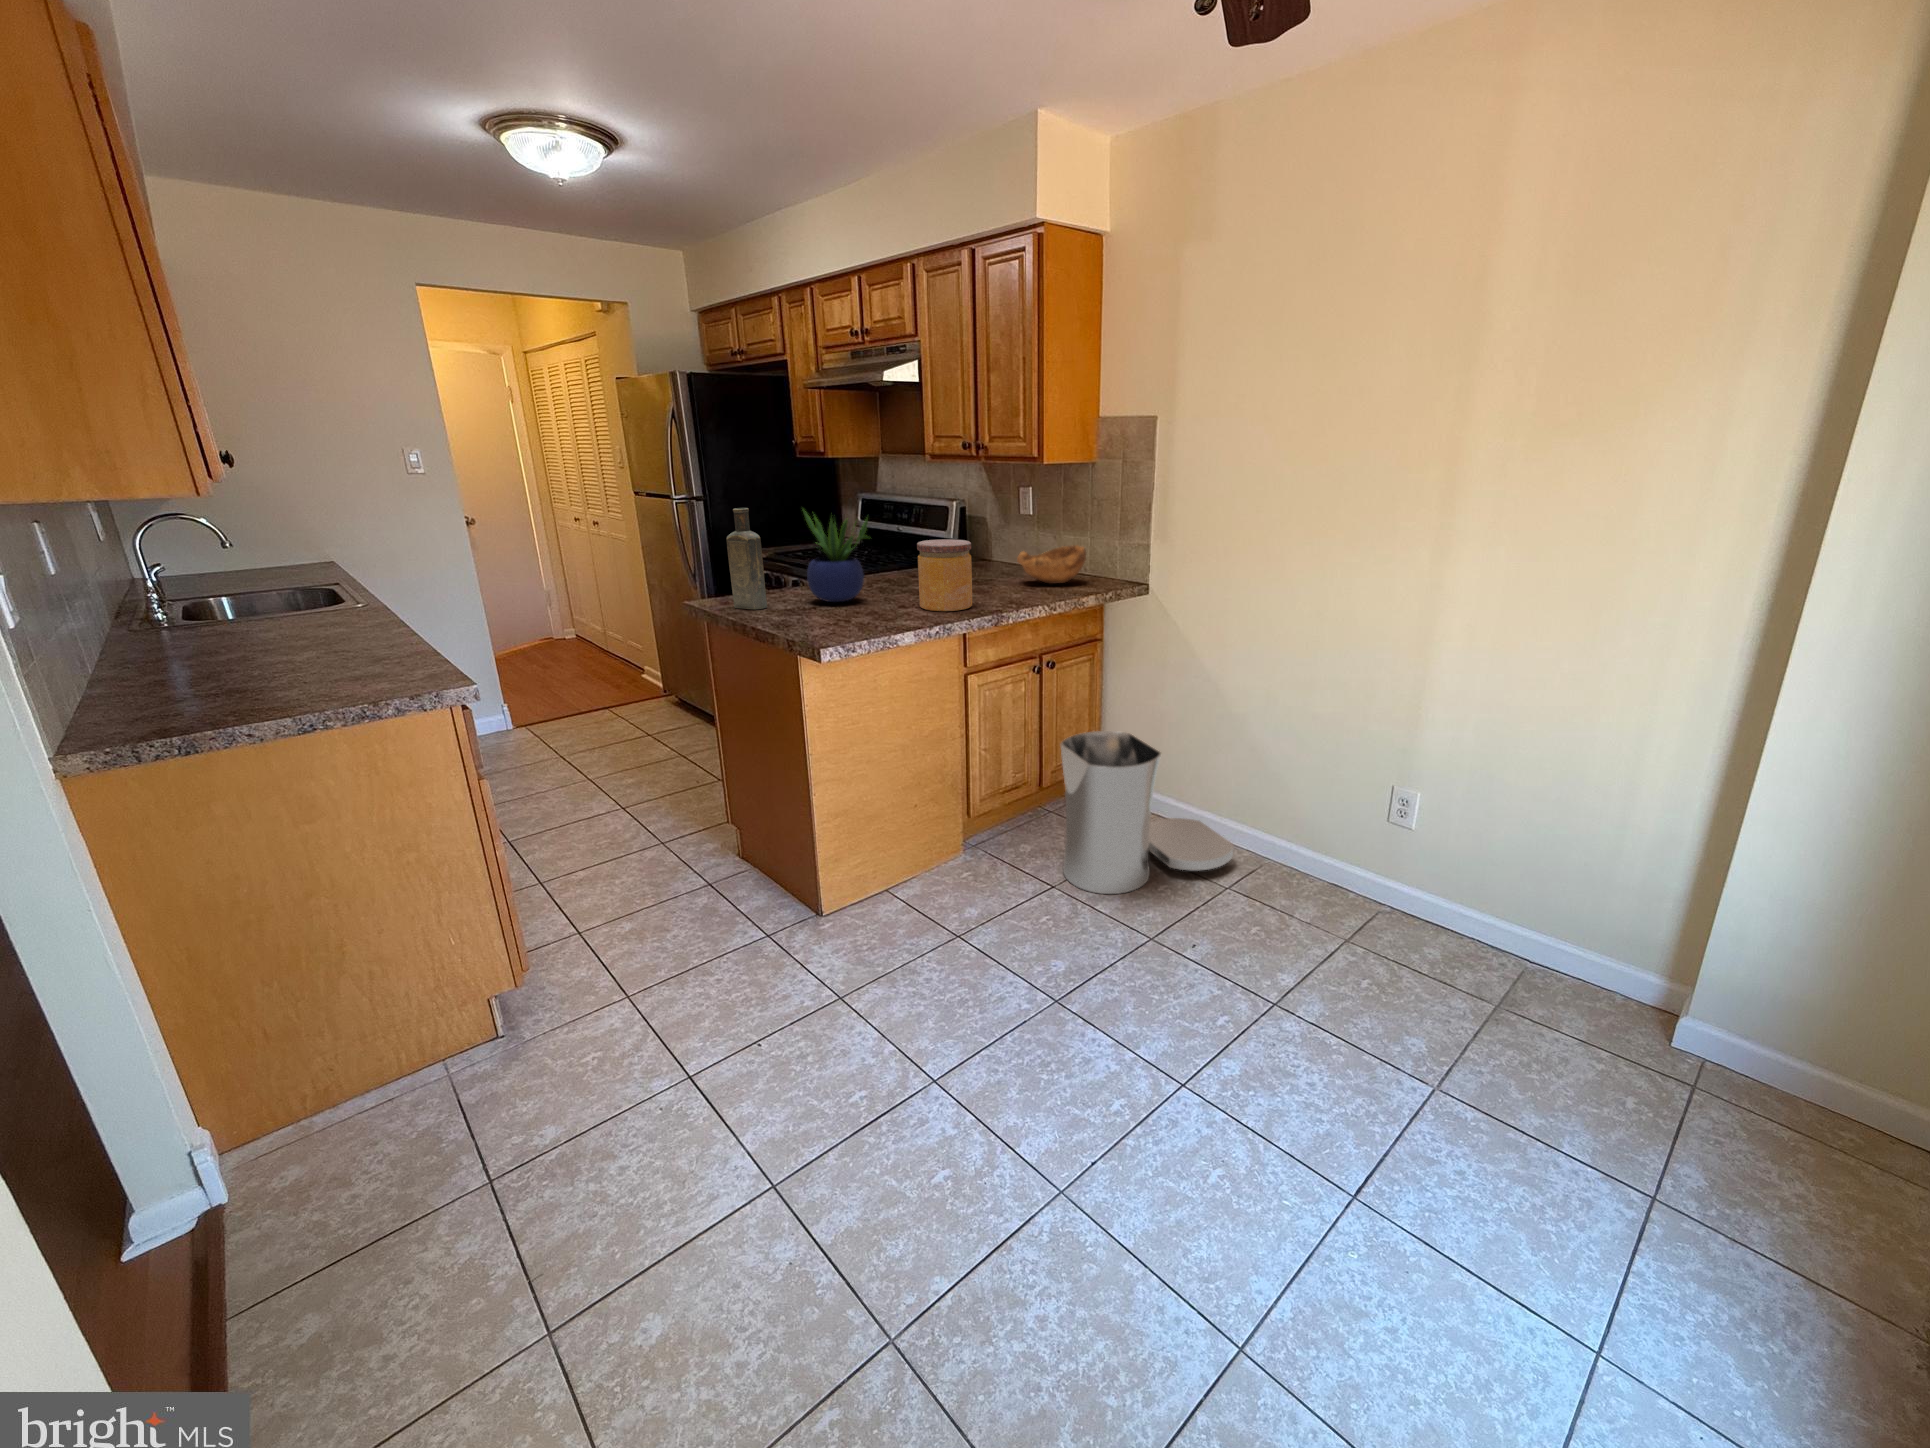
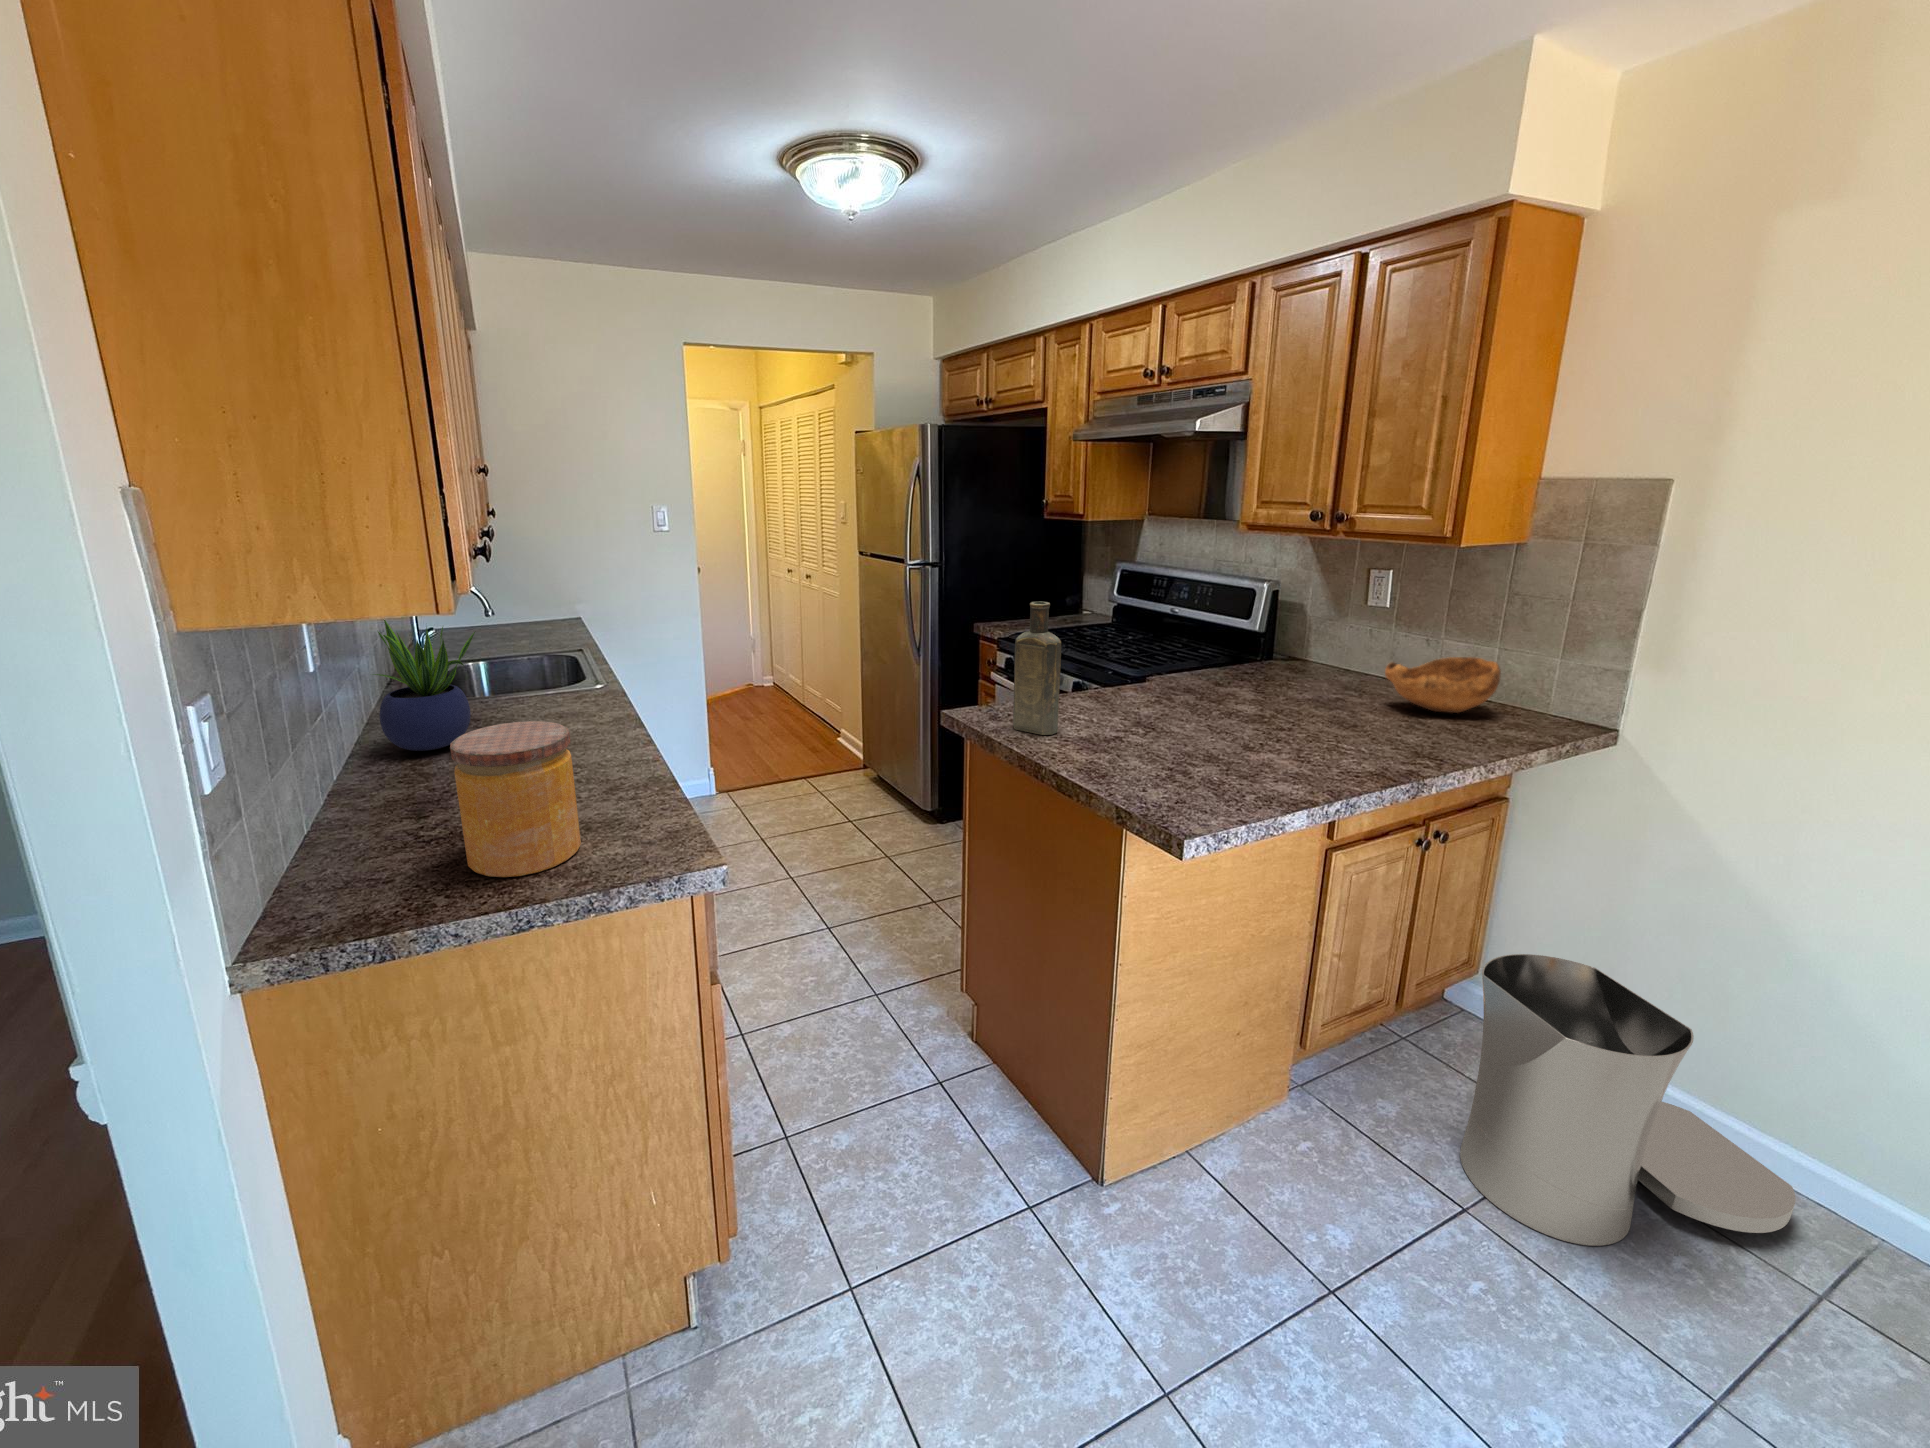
potted plant: present [803,510,868,602] -> present [374,620,475,751]
jar: present [917,539,972,611] -> present [450,721,581,877]

